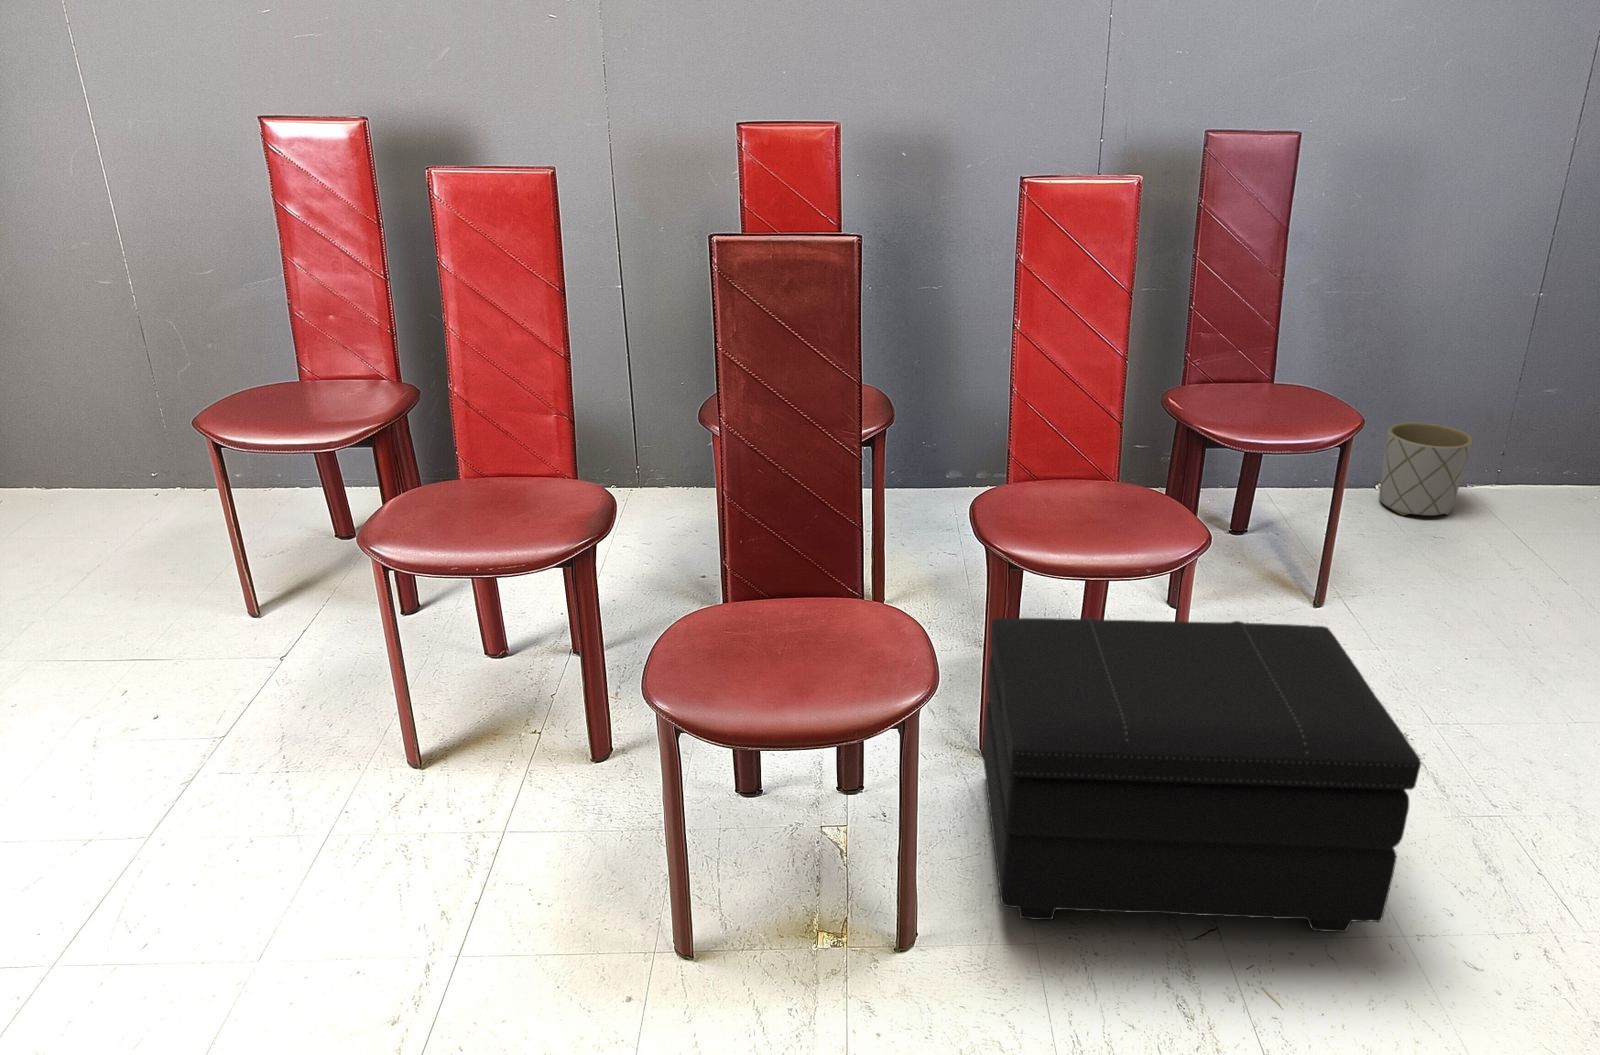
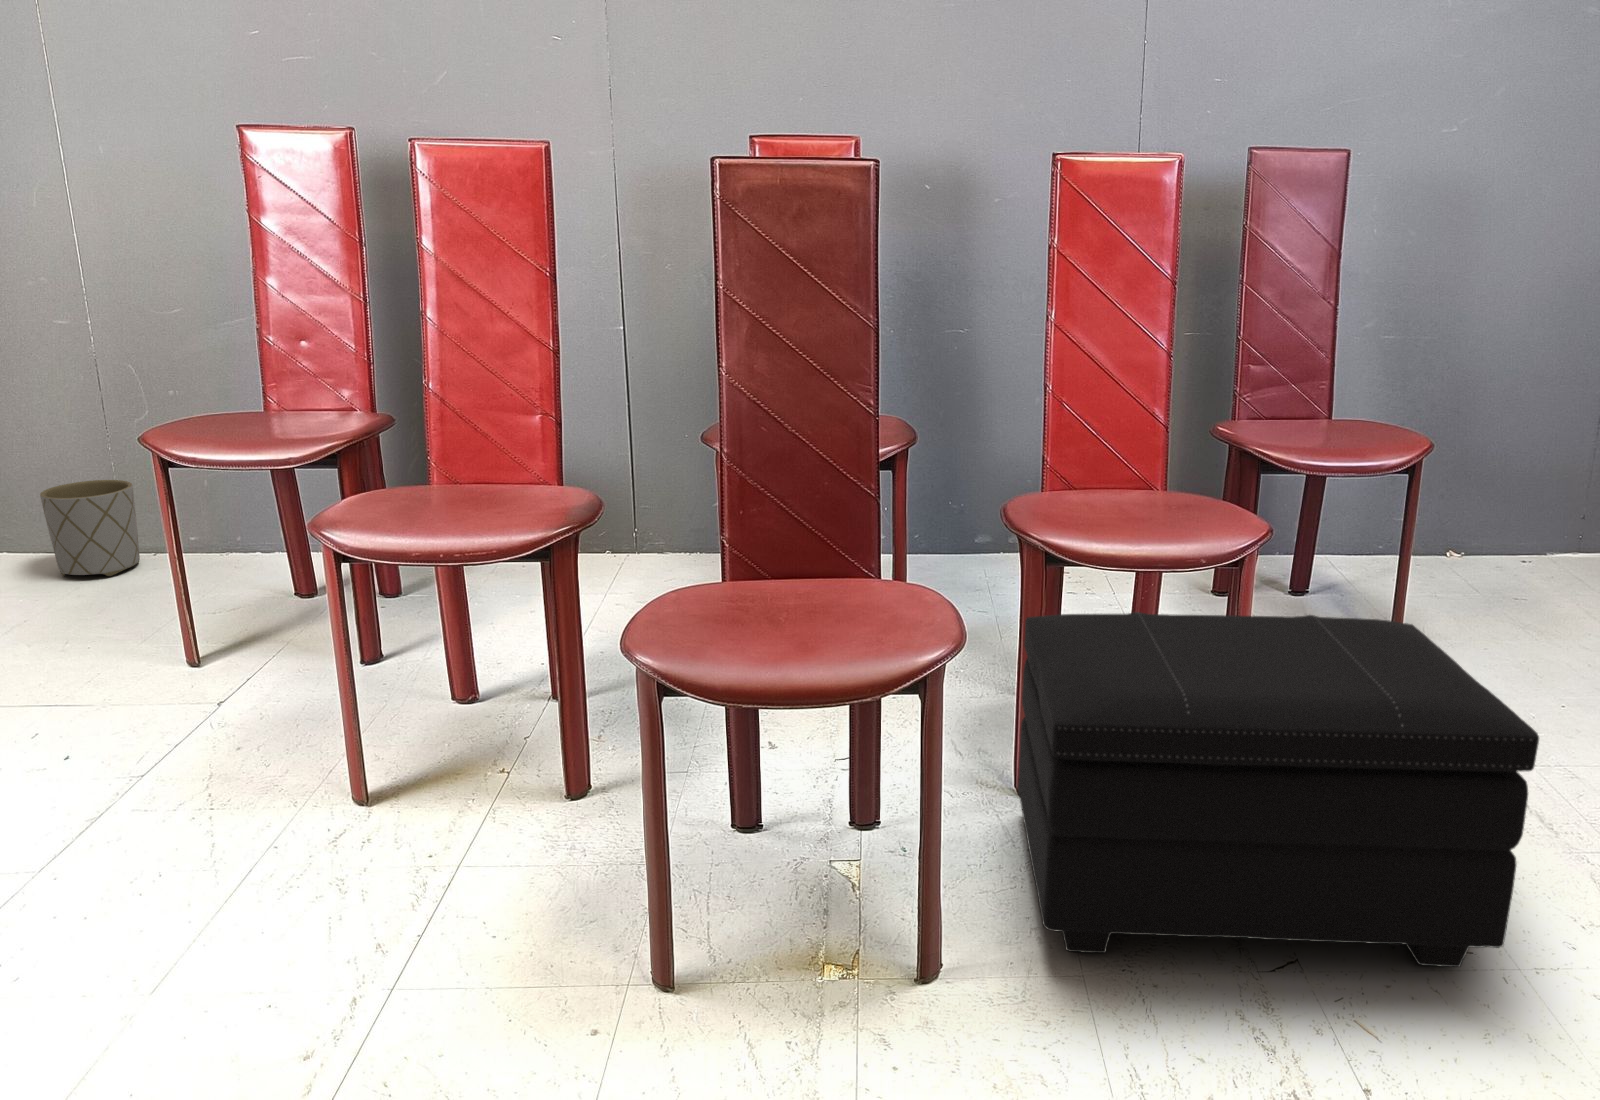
planter: present [1379,422,1473,515] -> present [40,480,140,576]

